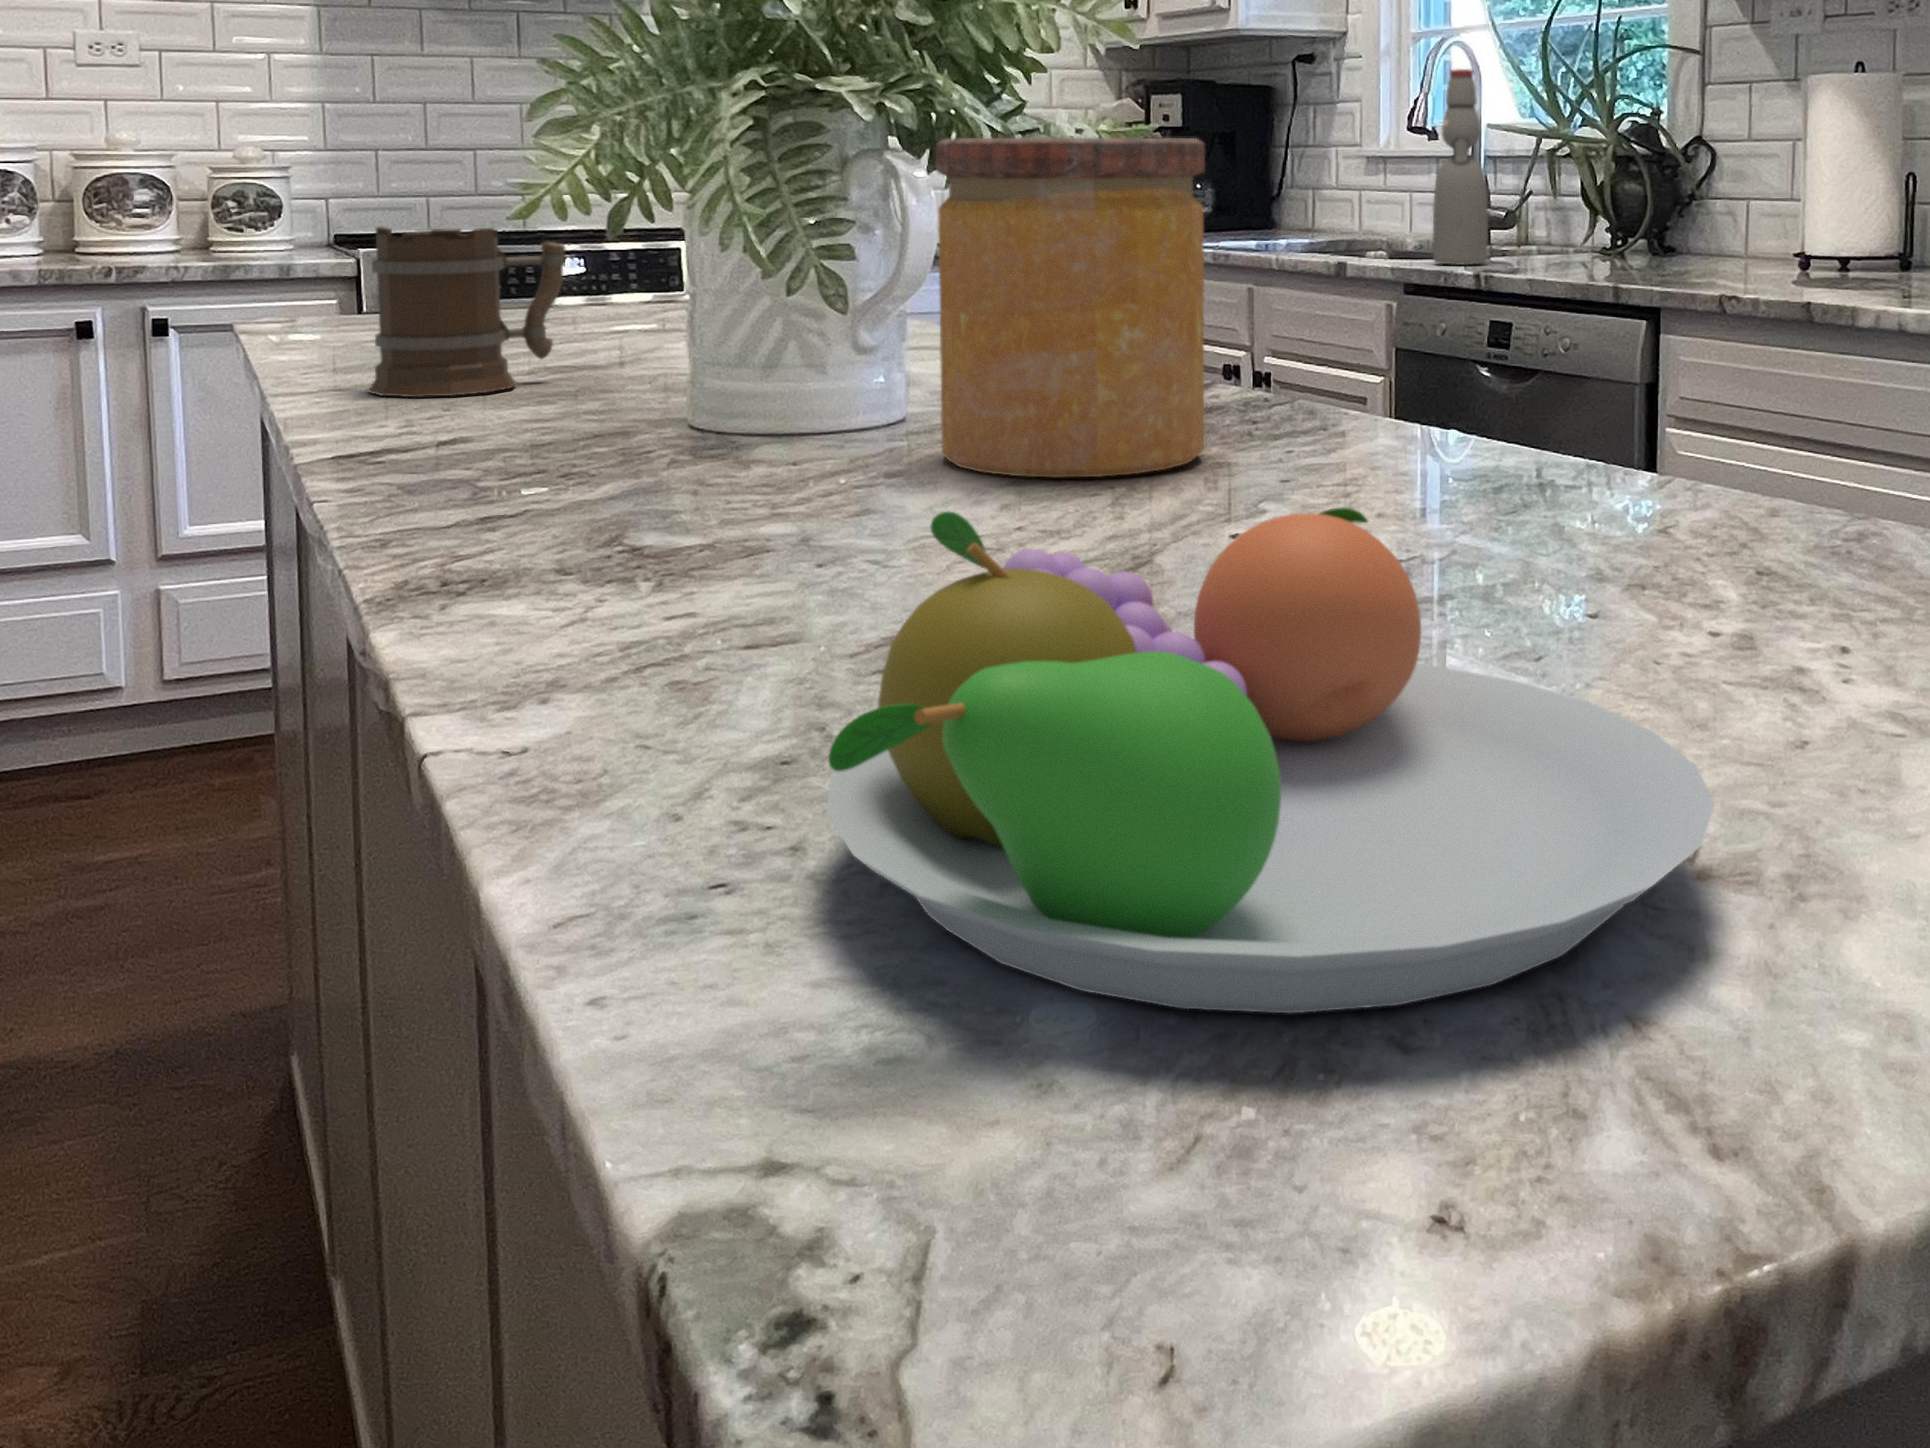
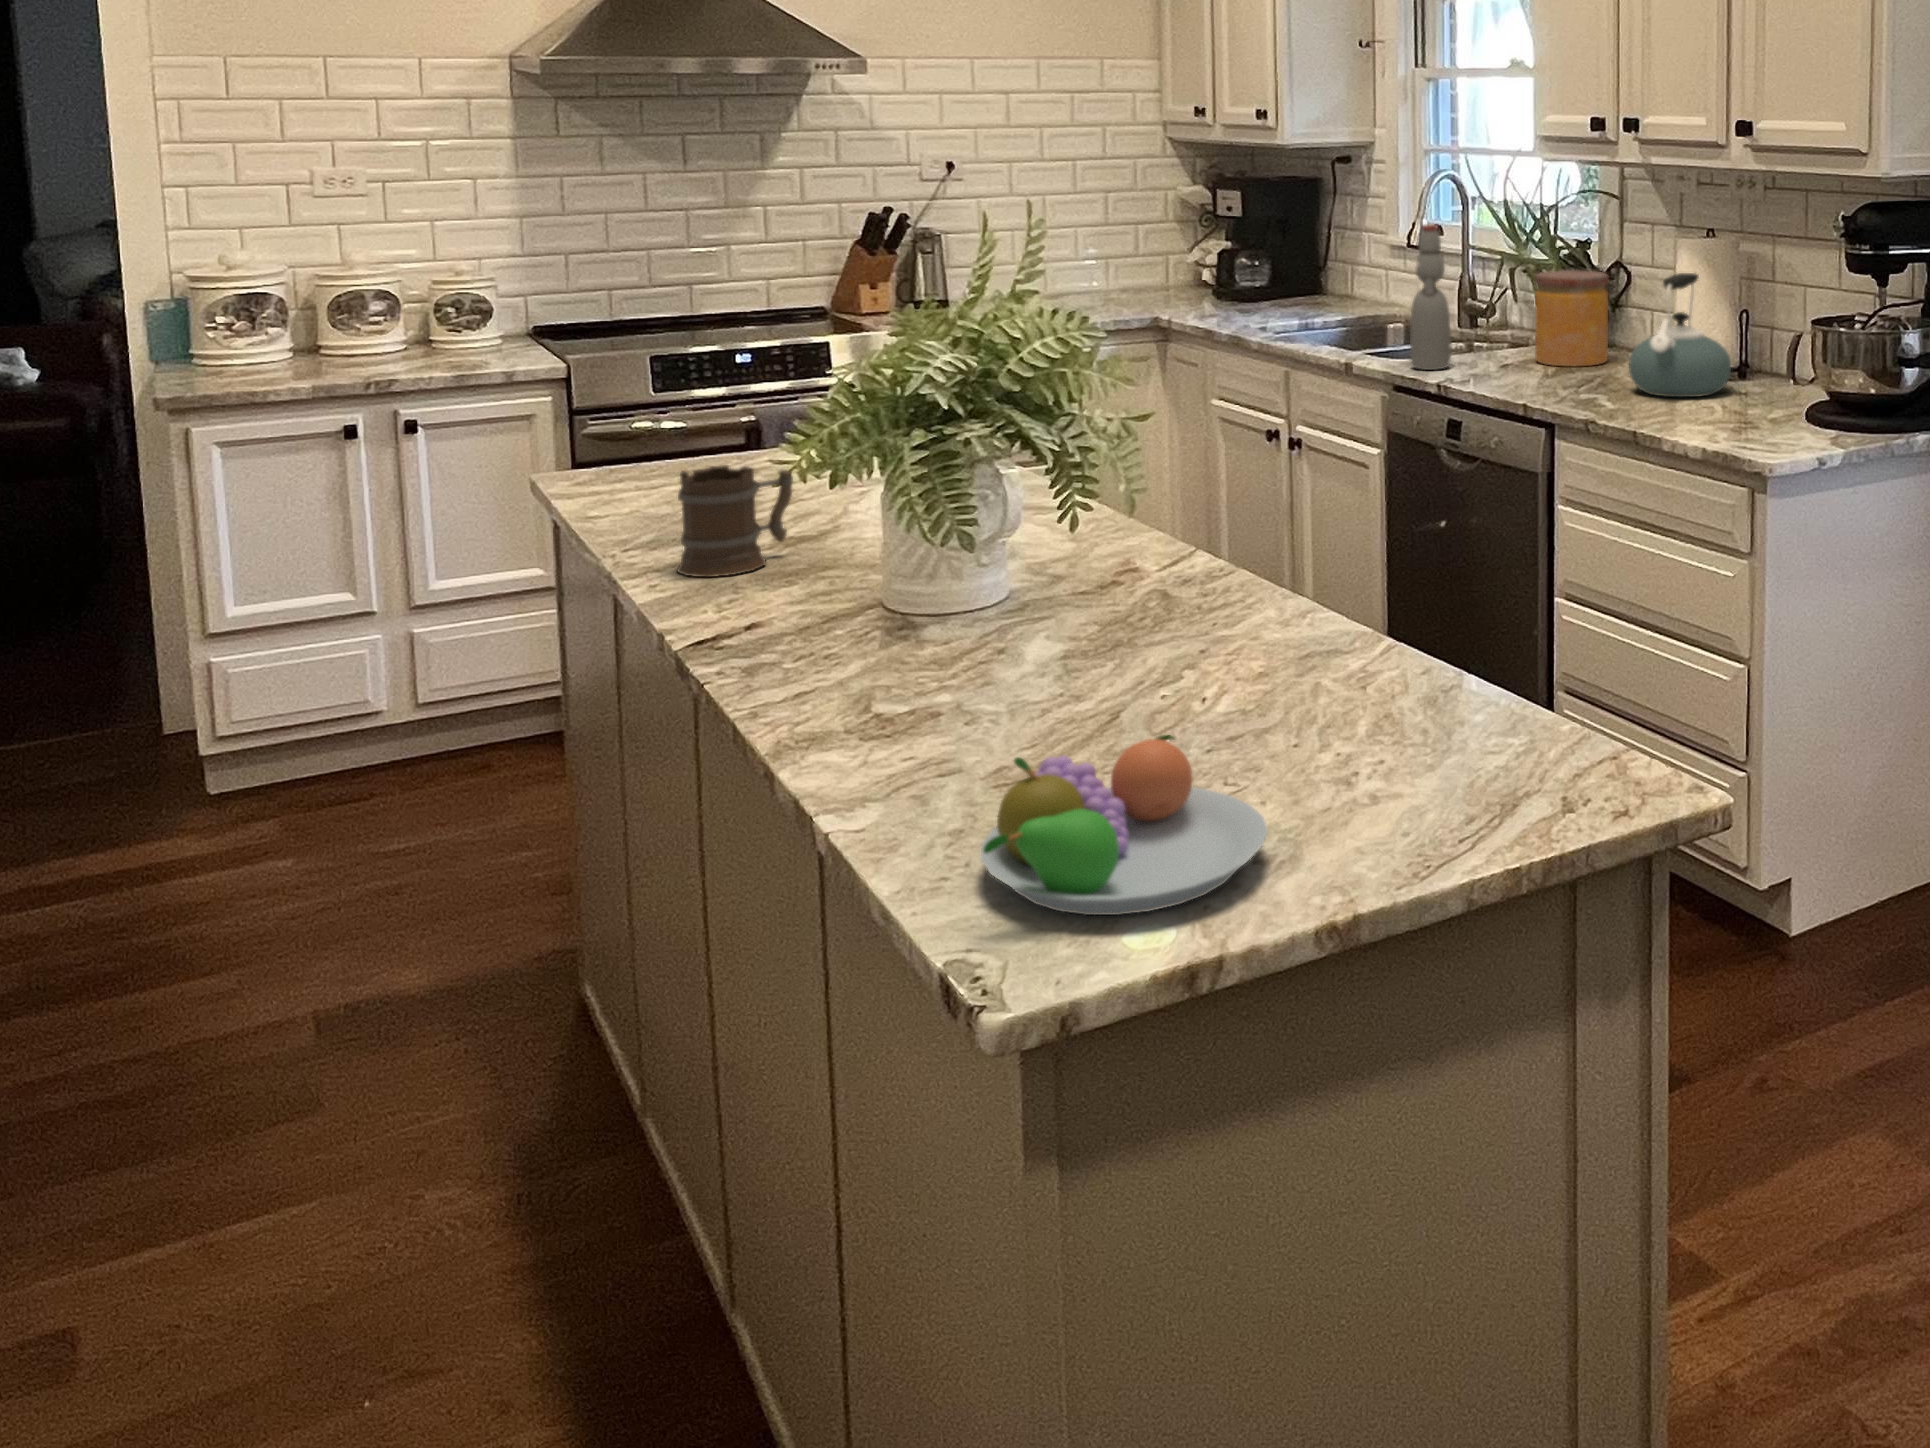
kettle: none [1758,109,1910,280] -> present [1629,273,1731,397]
jar: present [936,138,1205,477] -> present [1535,270,1609,366]

